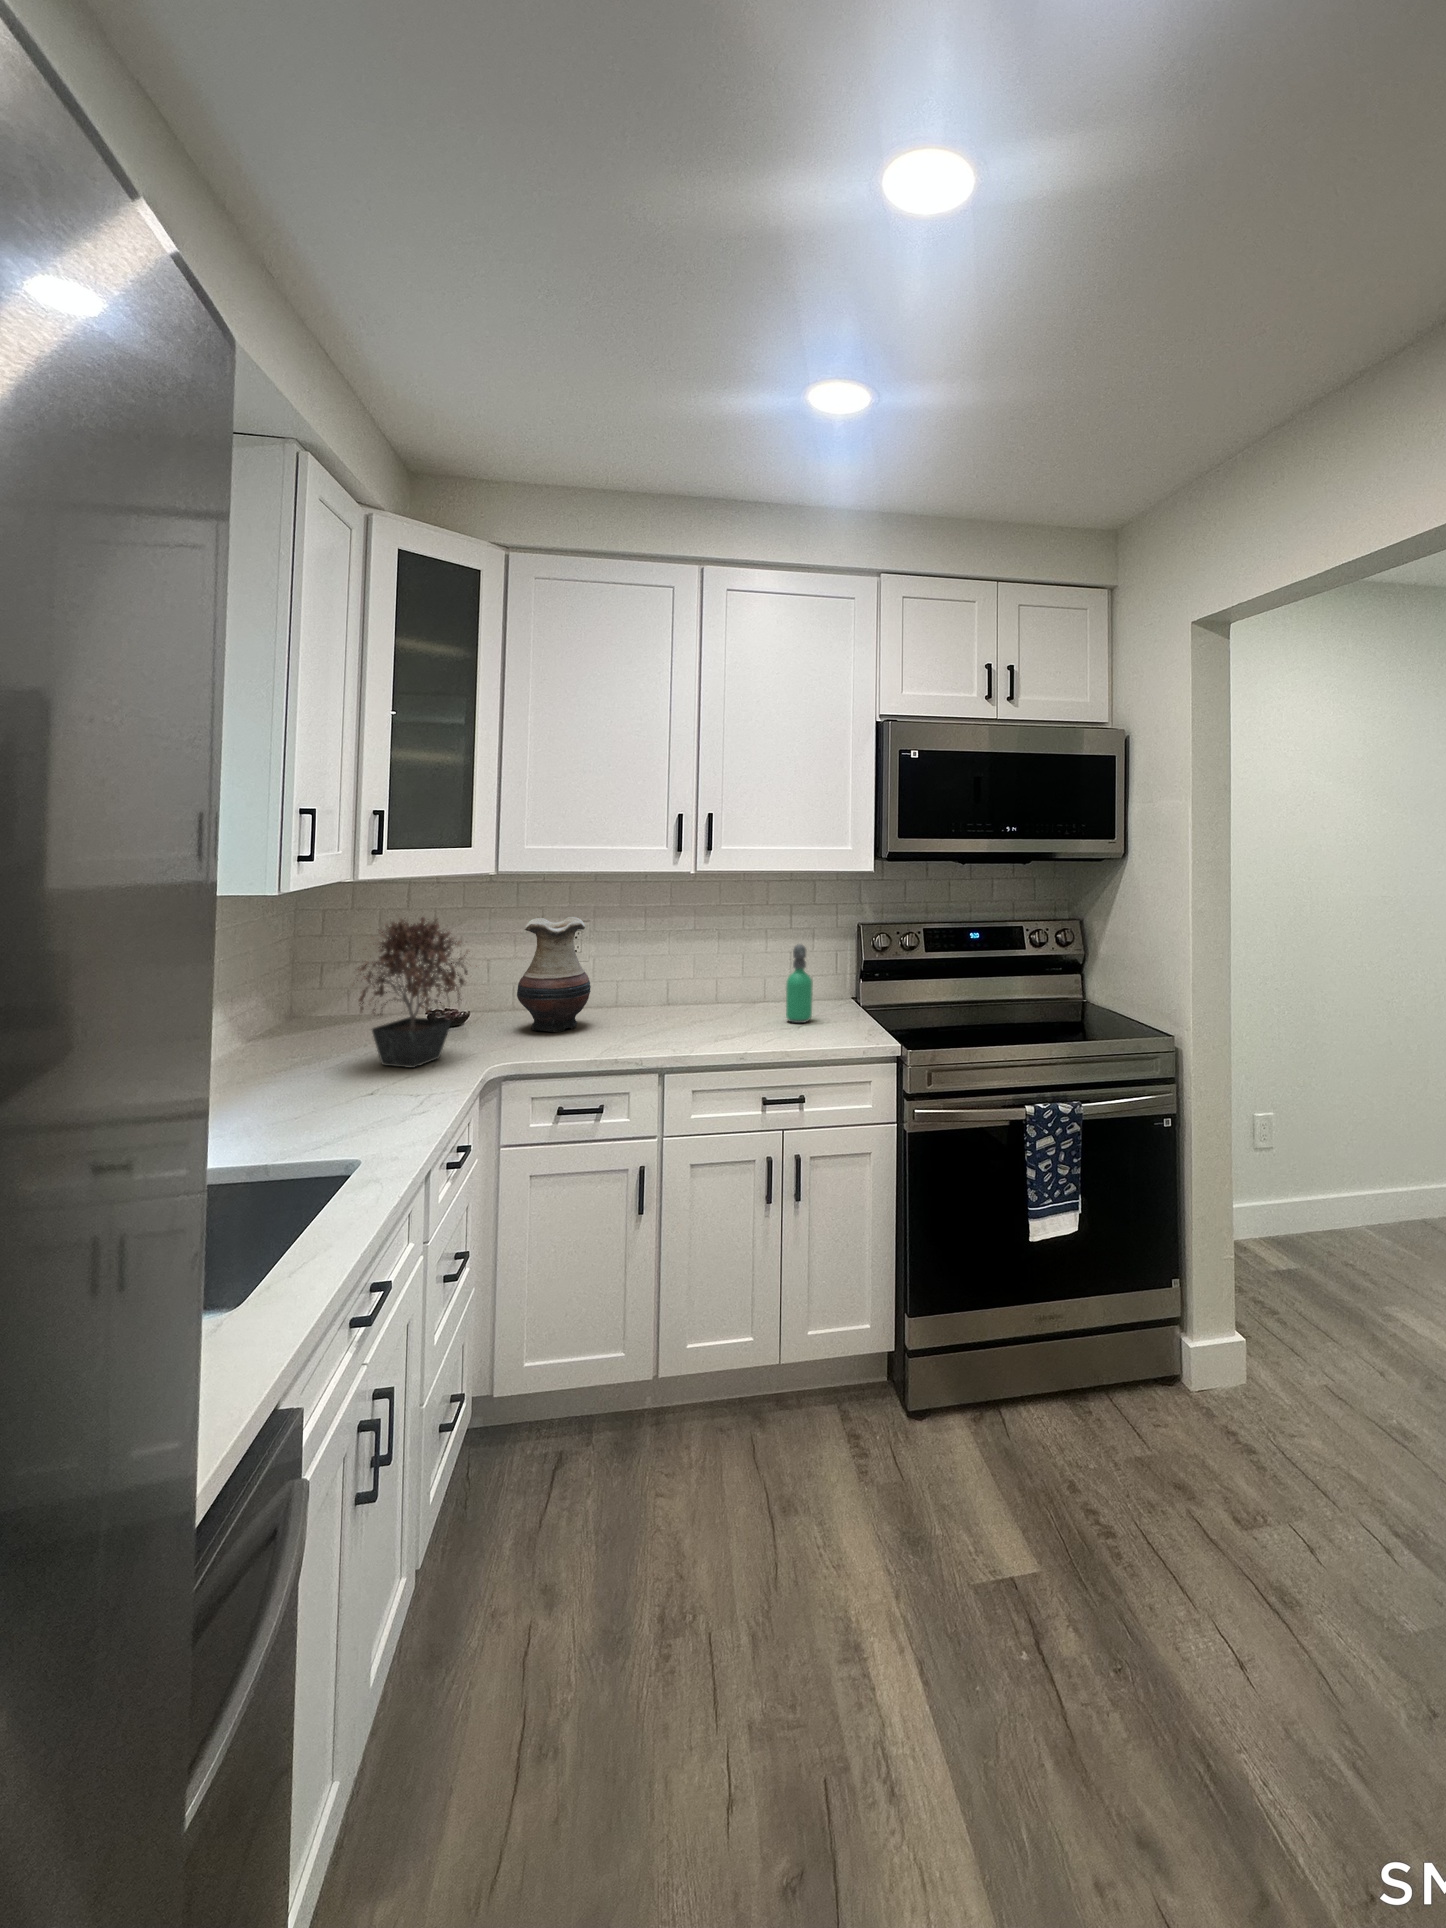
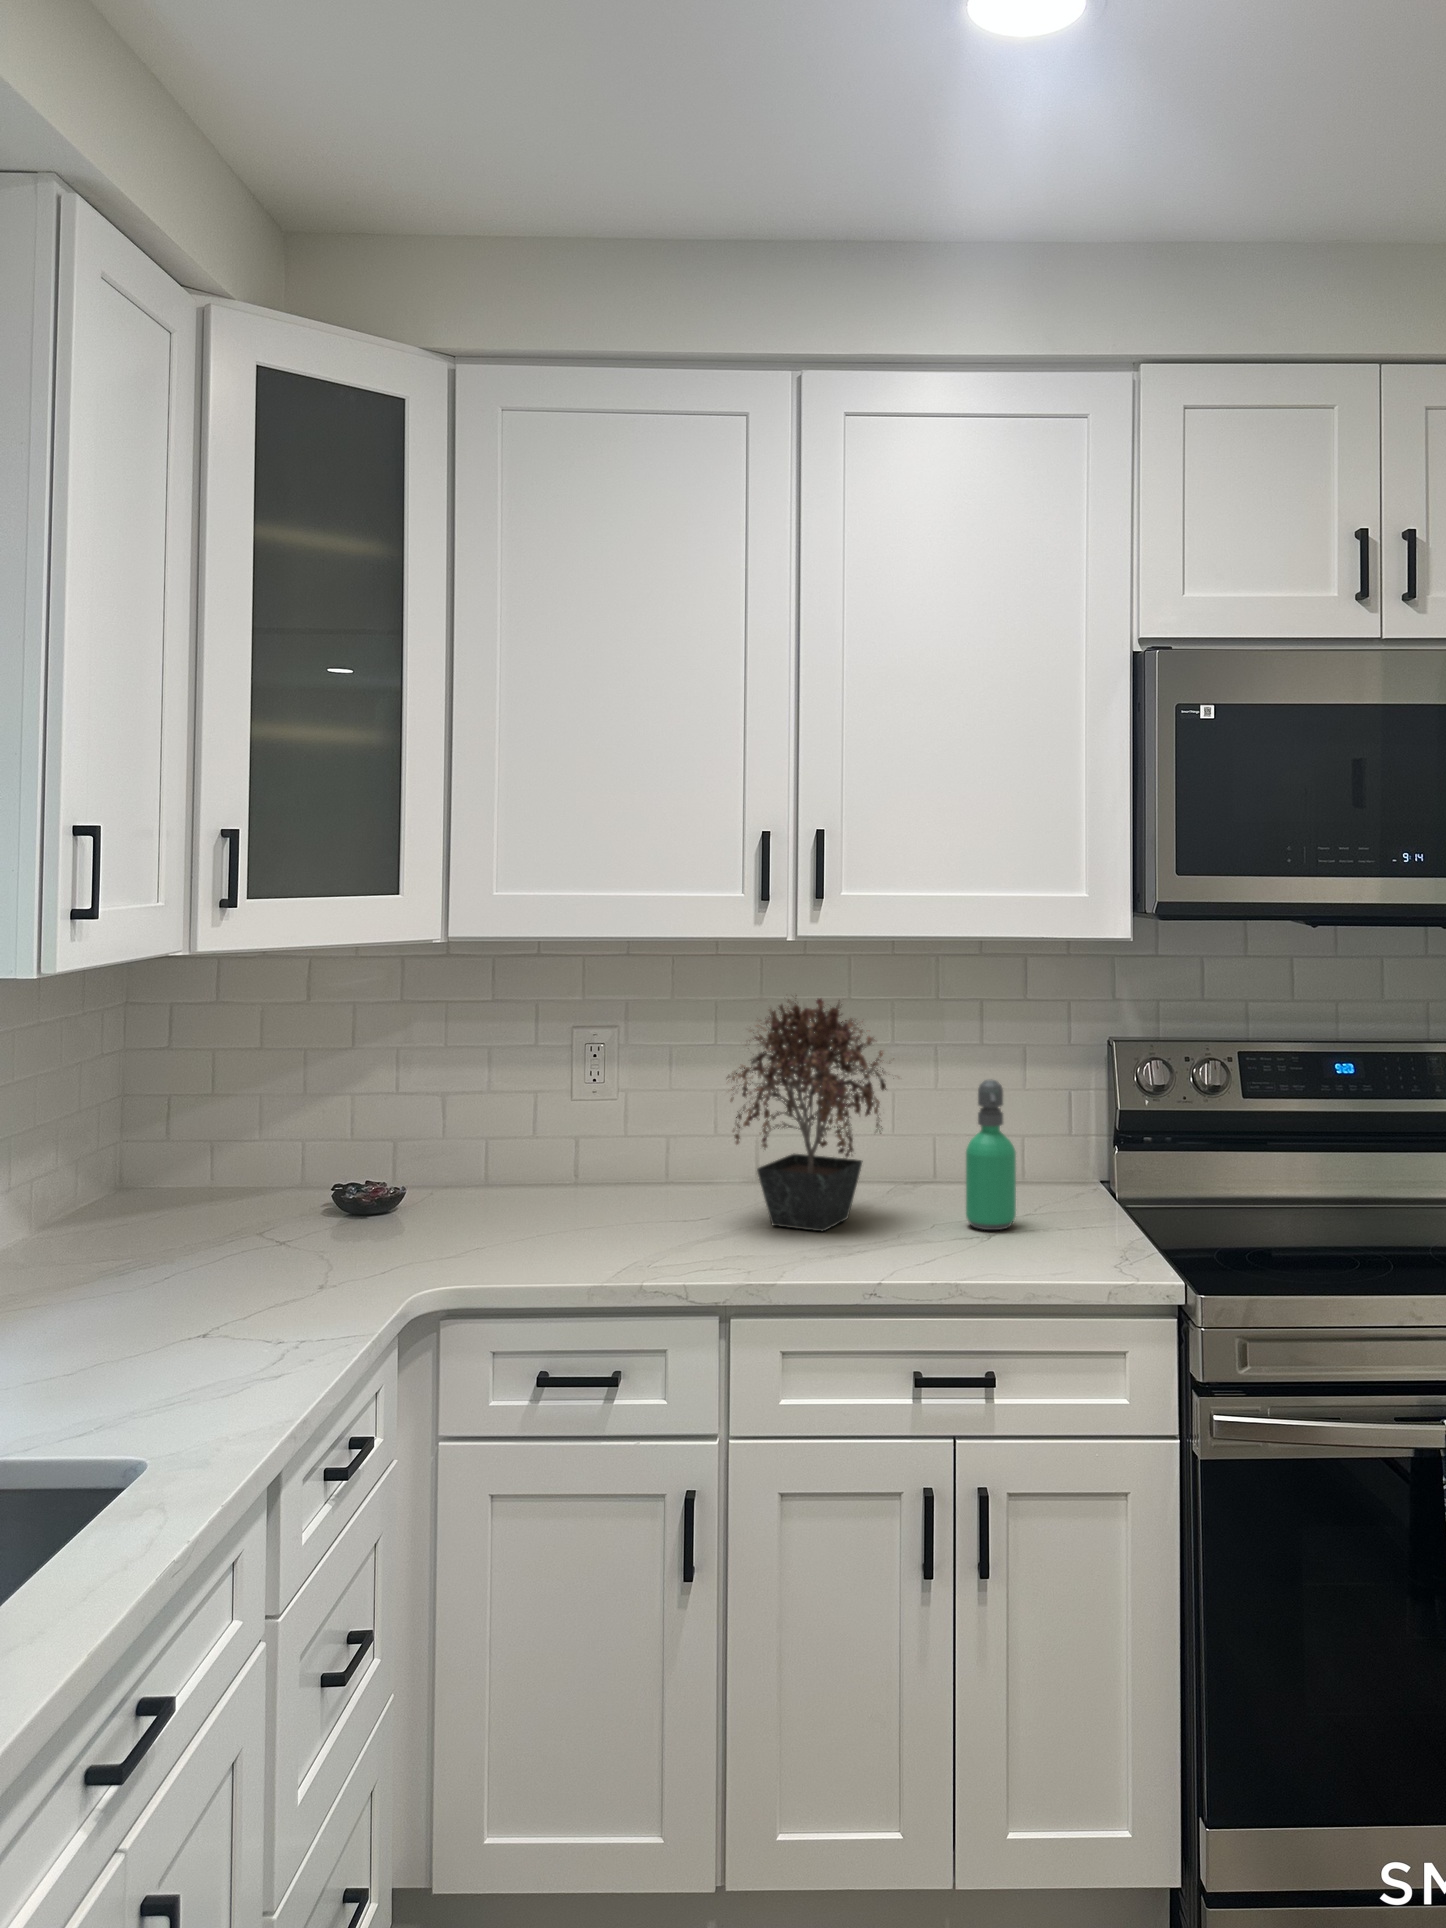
vase: present [517,917,591,1032] -> none [479,1020,608,1230]
potted plant: present [352,918,477,1068] -> present [727,998,886,1231]

